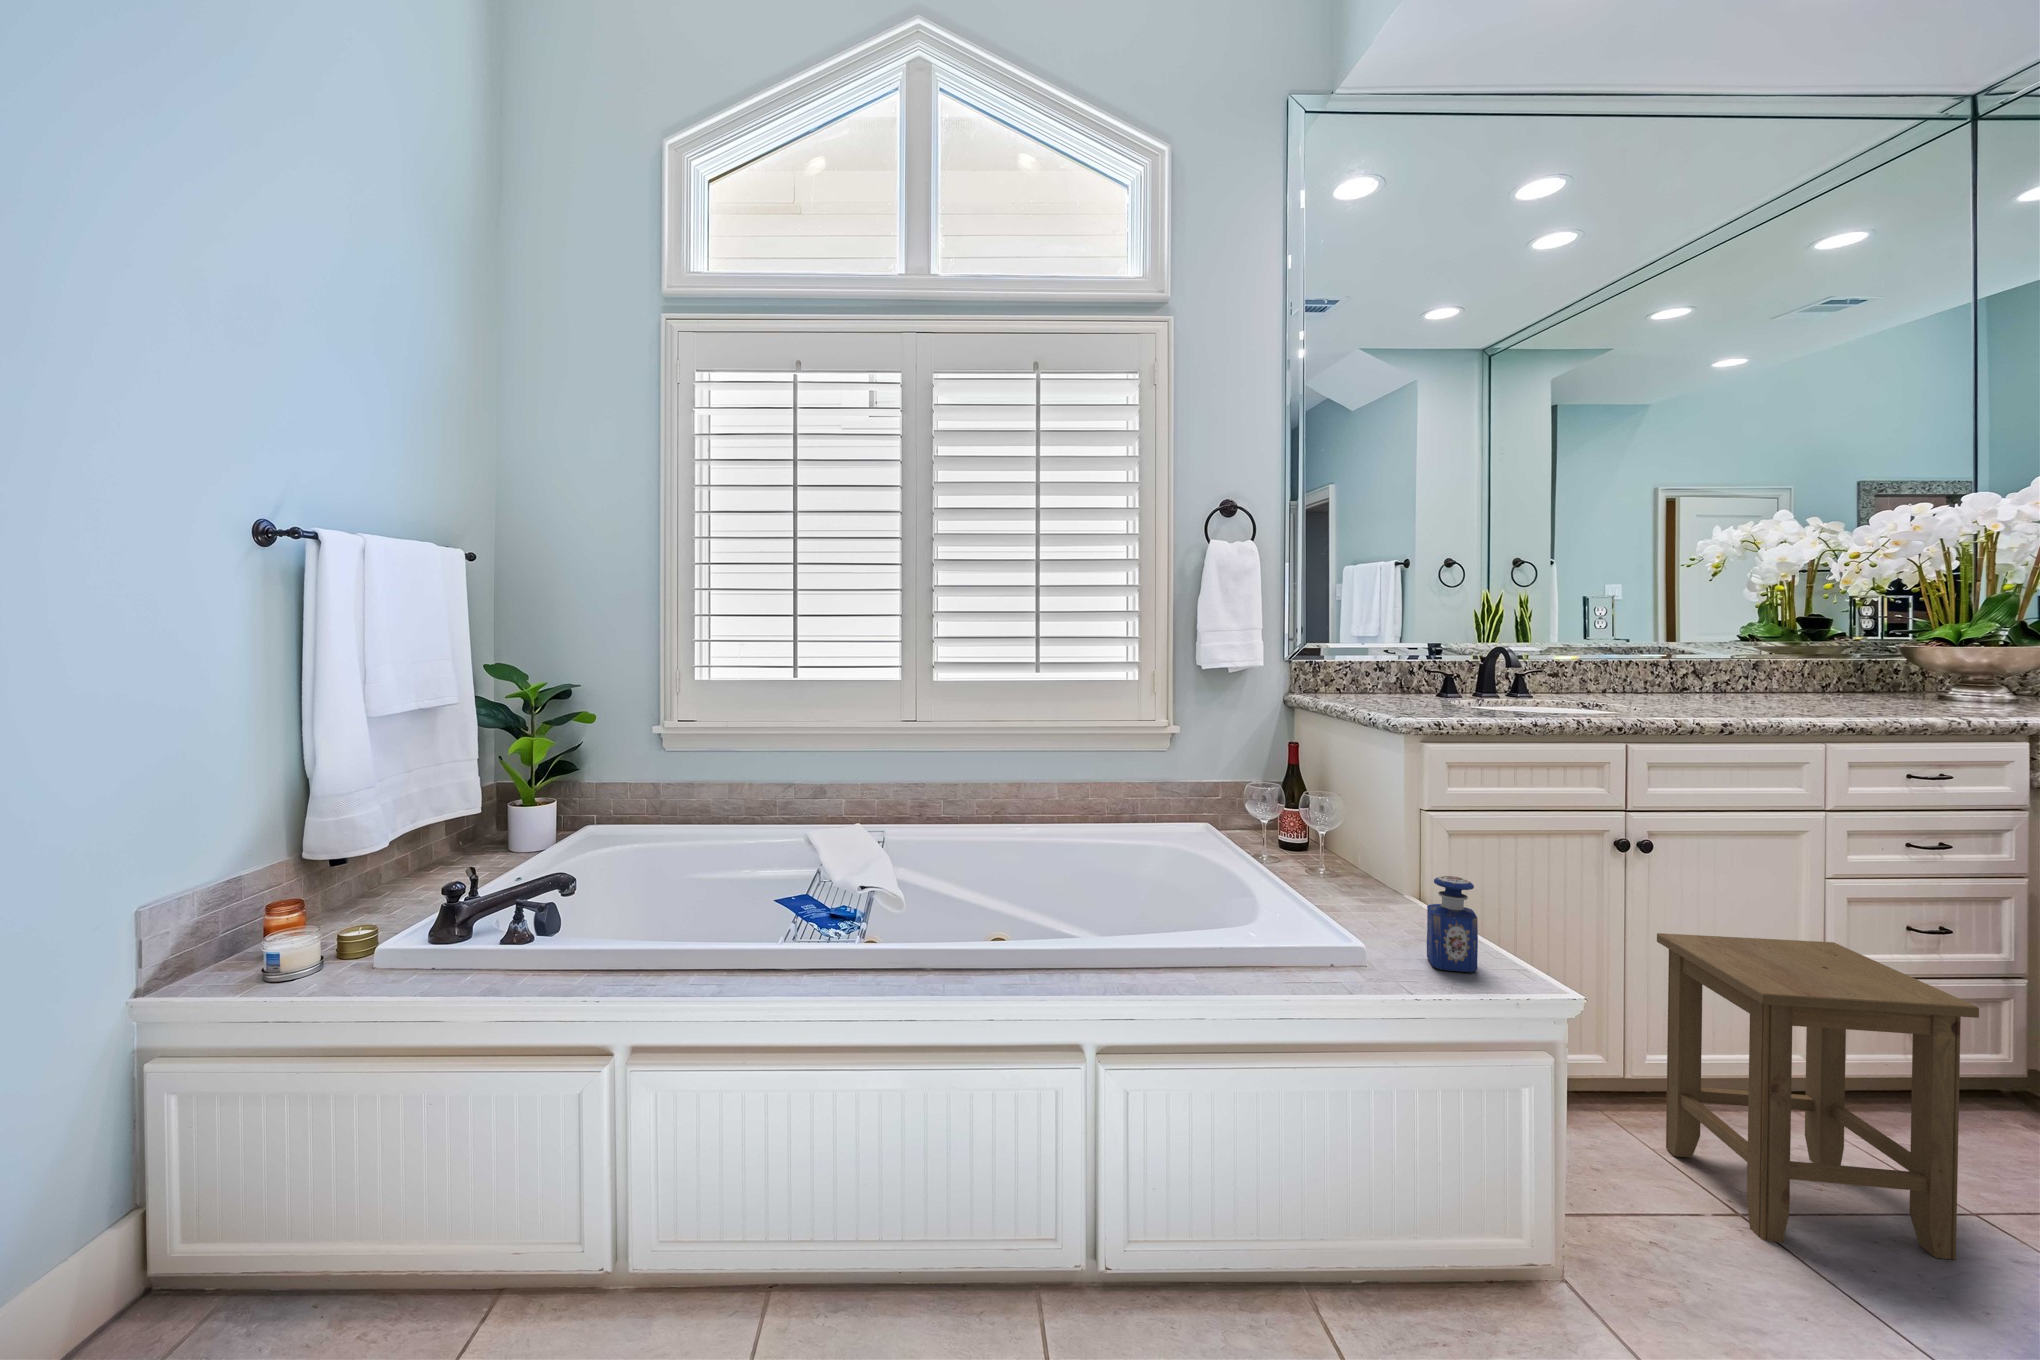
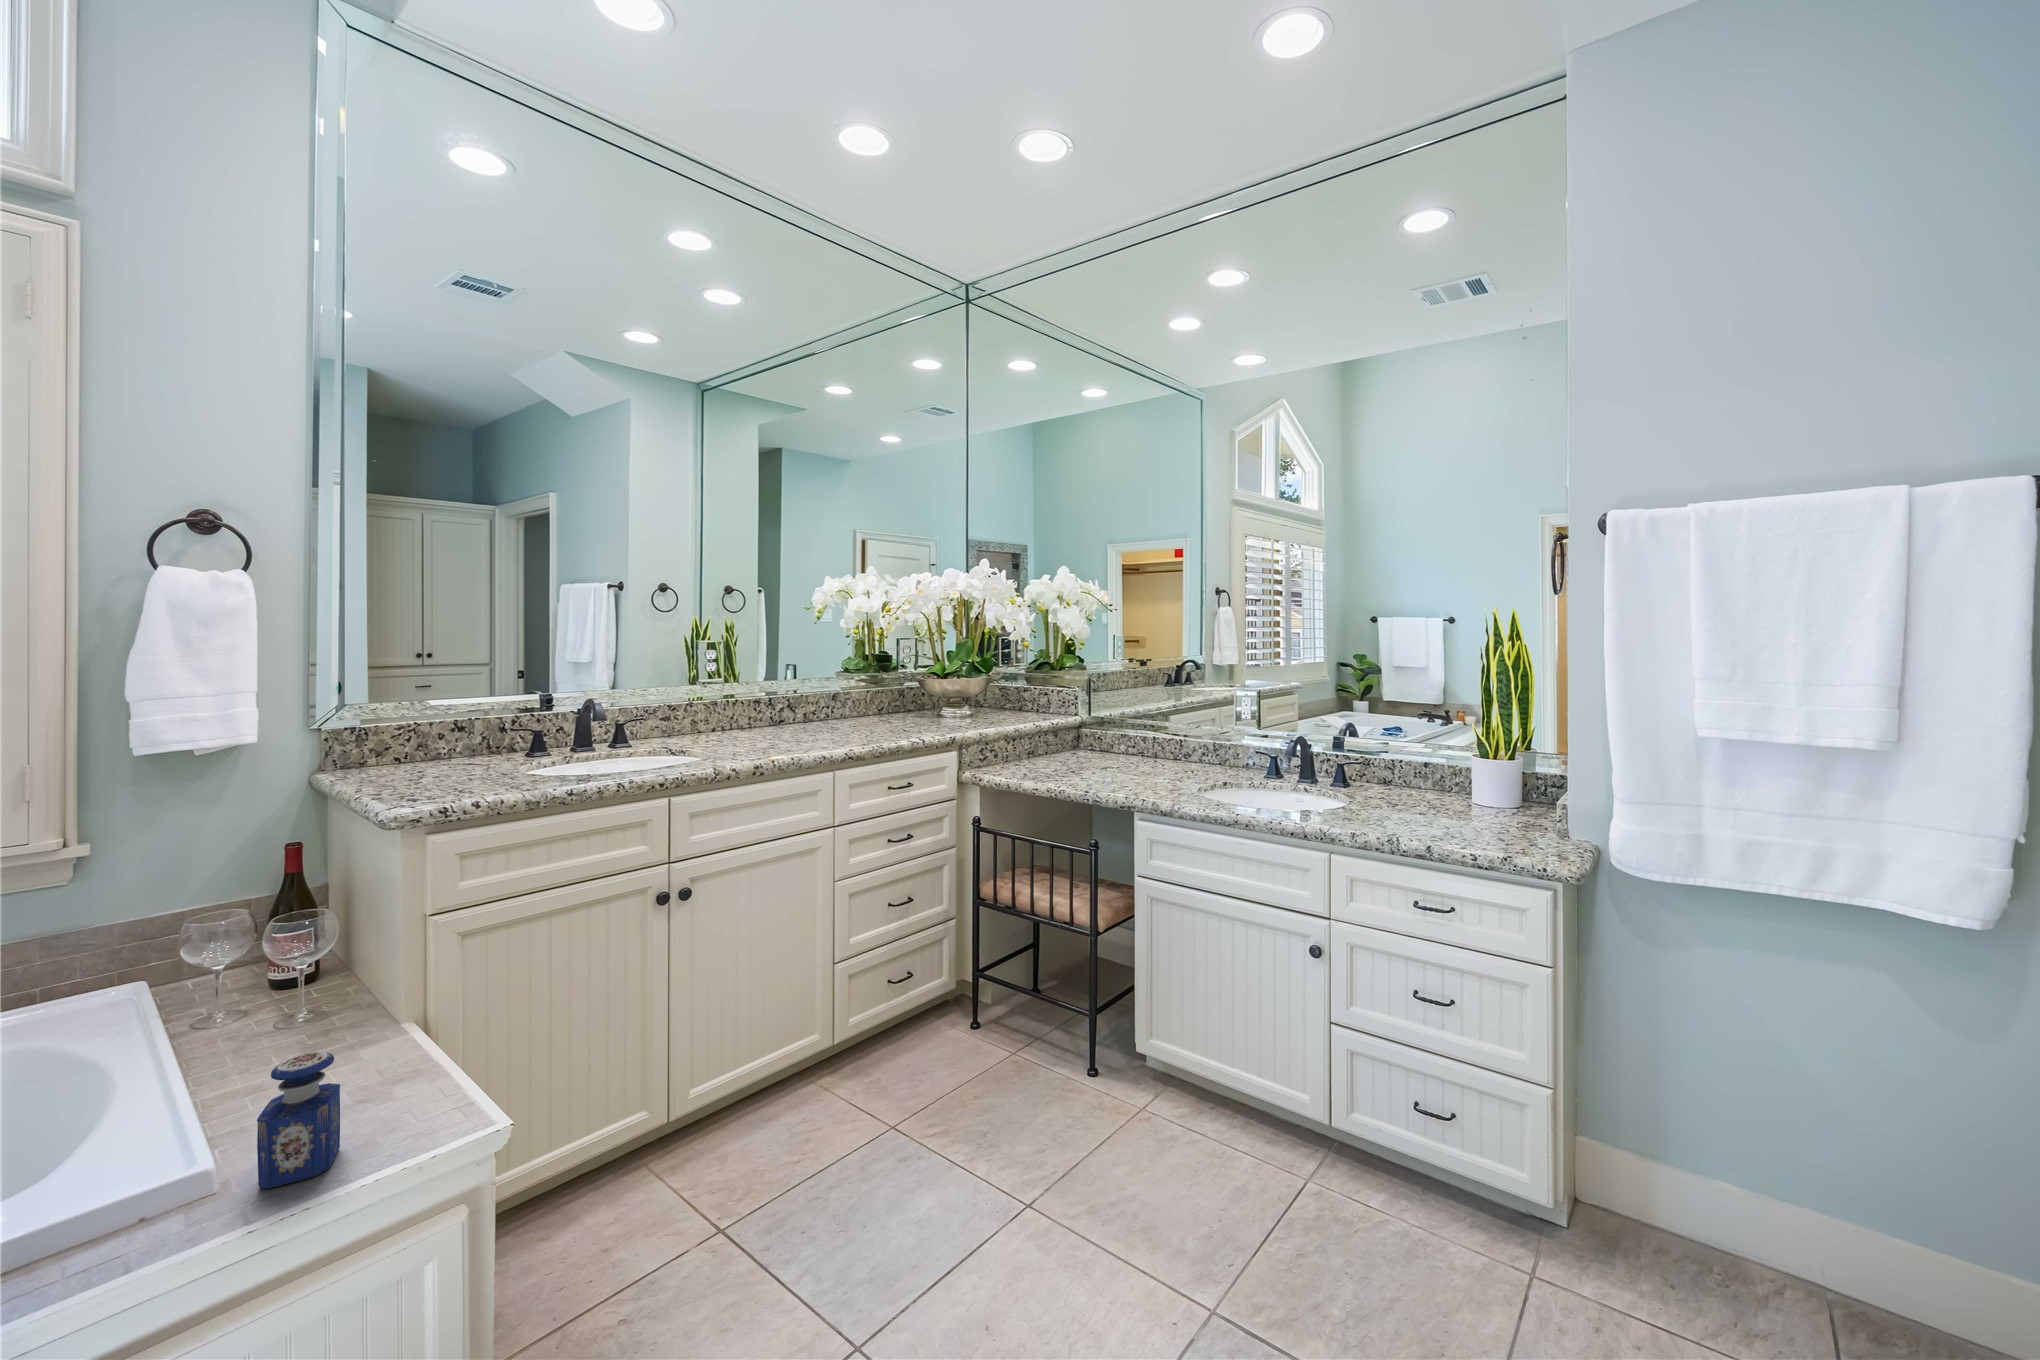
stool: present [1657,933,1979,1260] -> none [681,939,873,1248]

